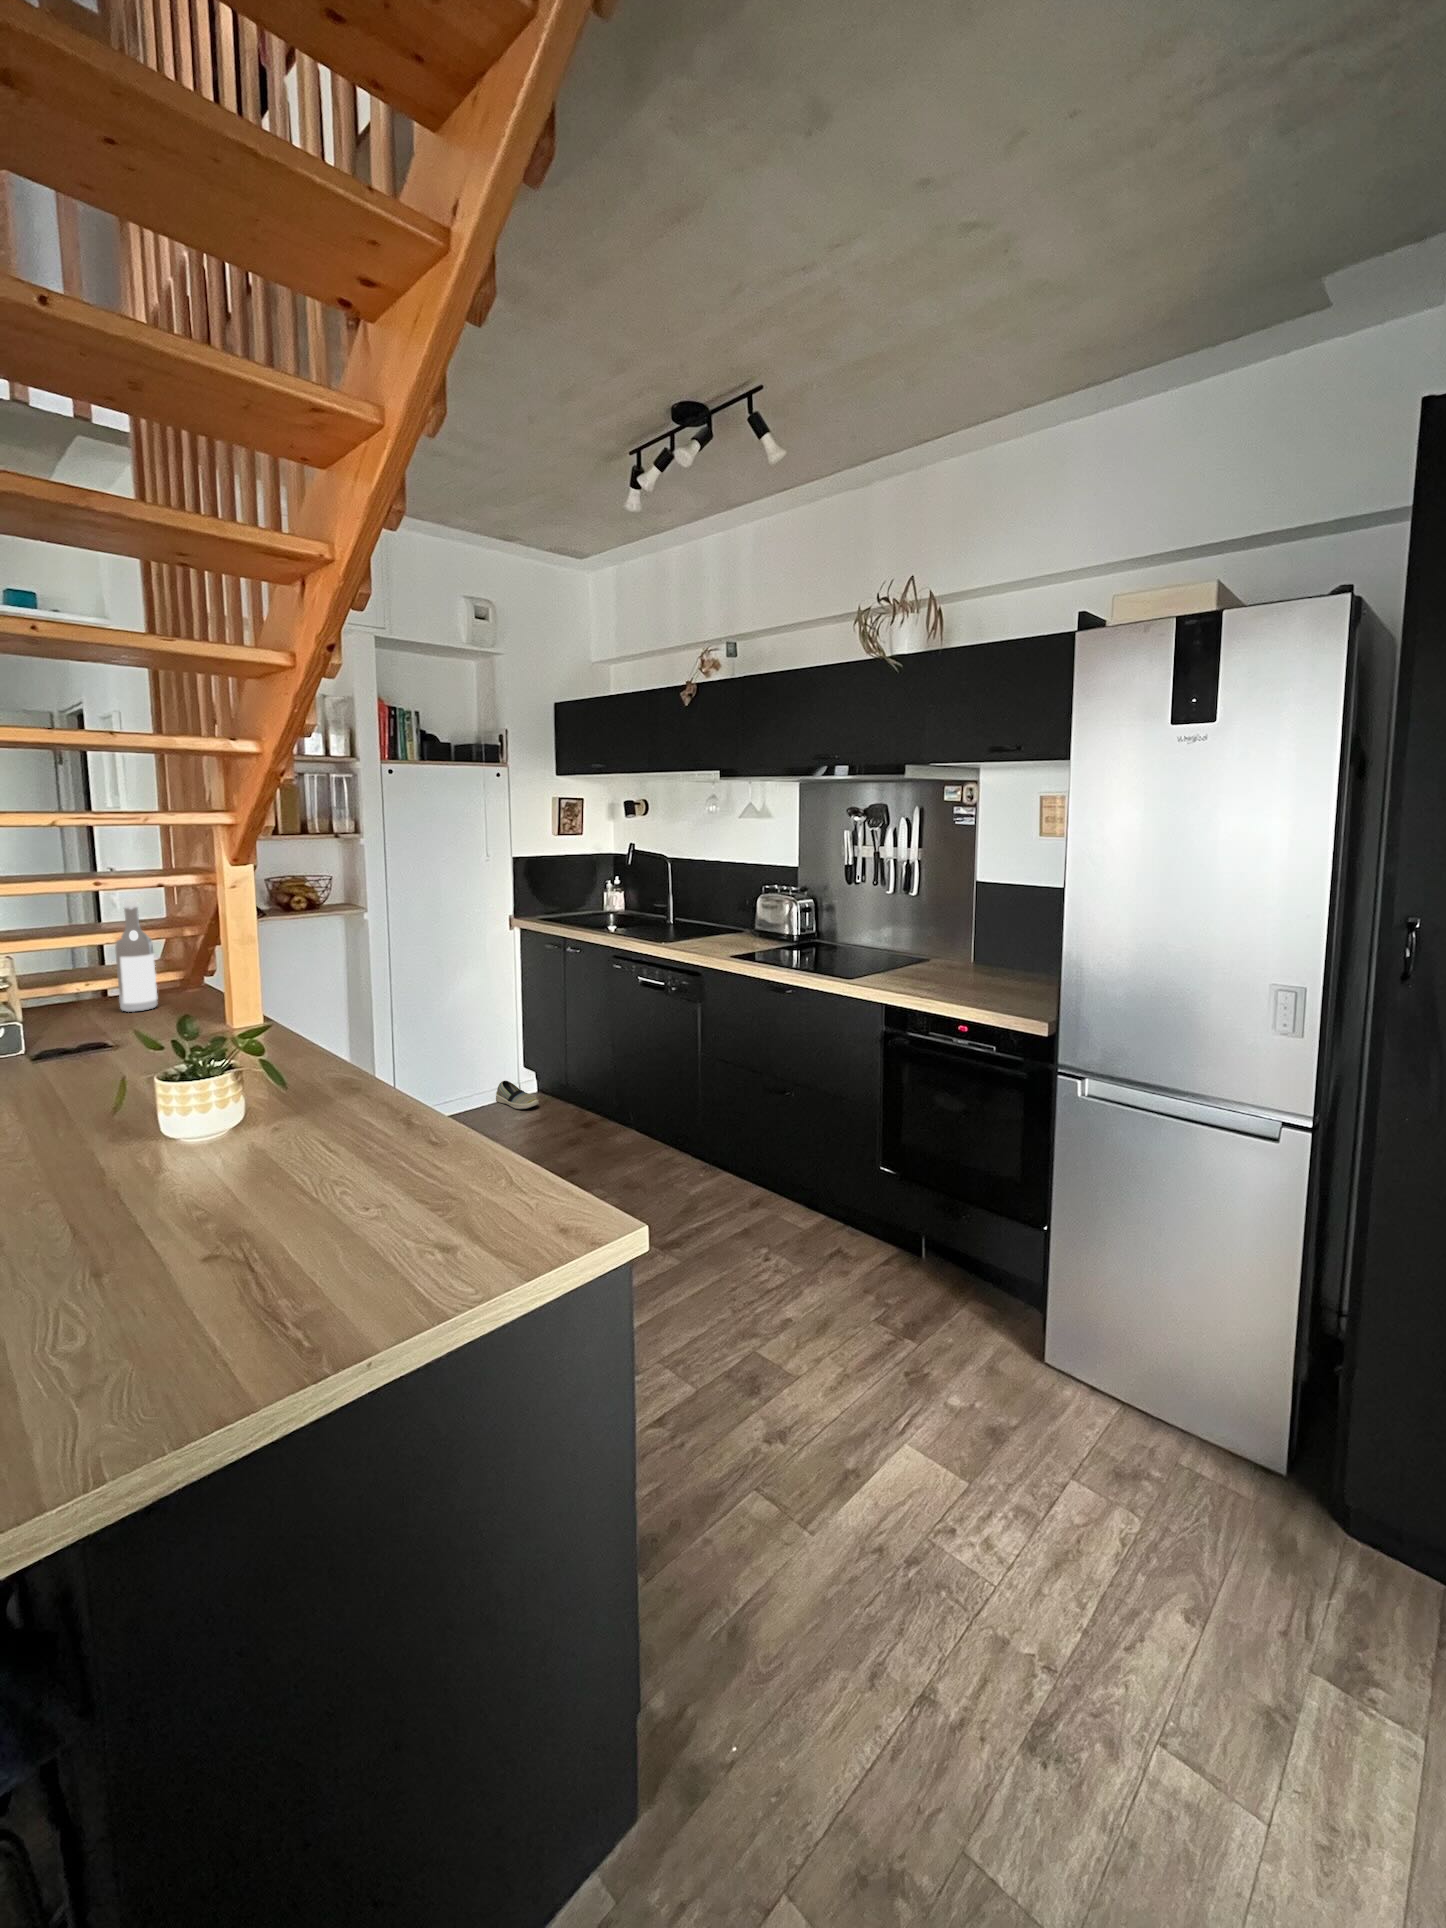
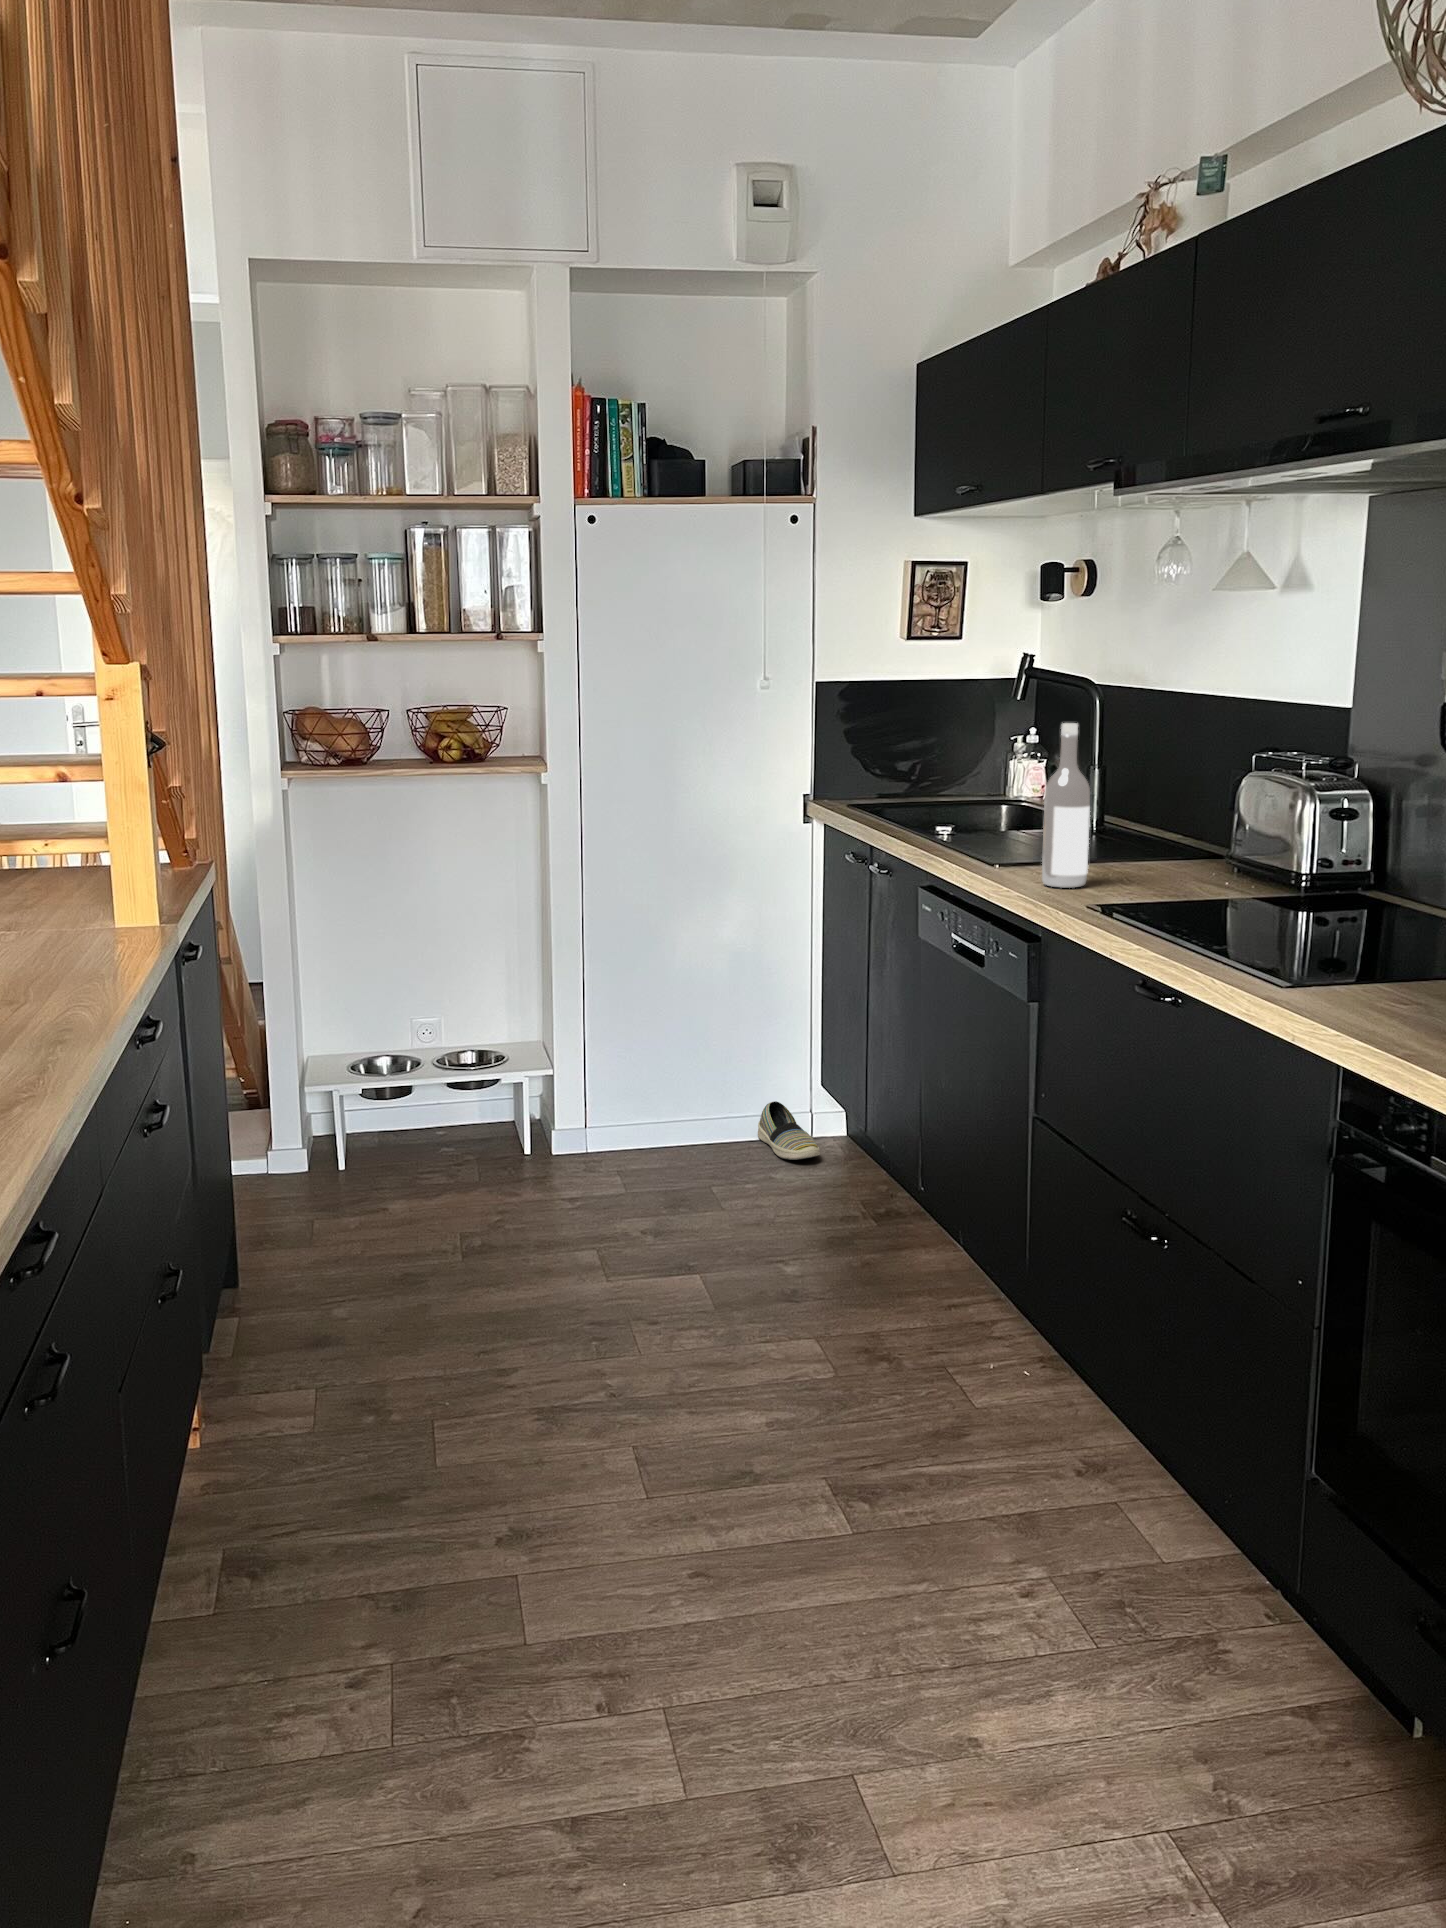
wine bottle: present [115,899,158,1012] -> present [1042,723,1090,888]

